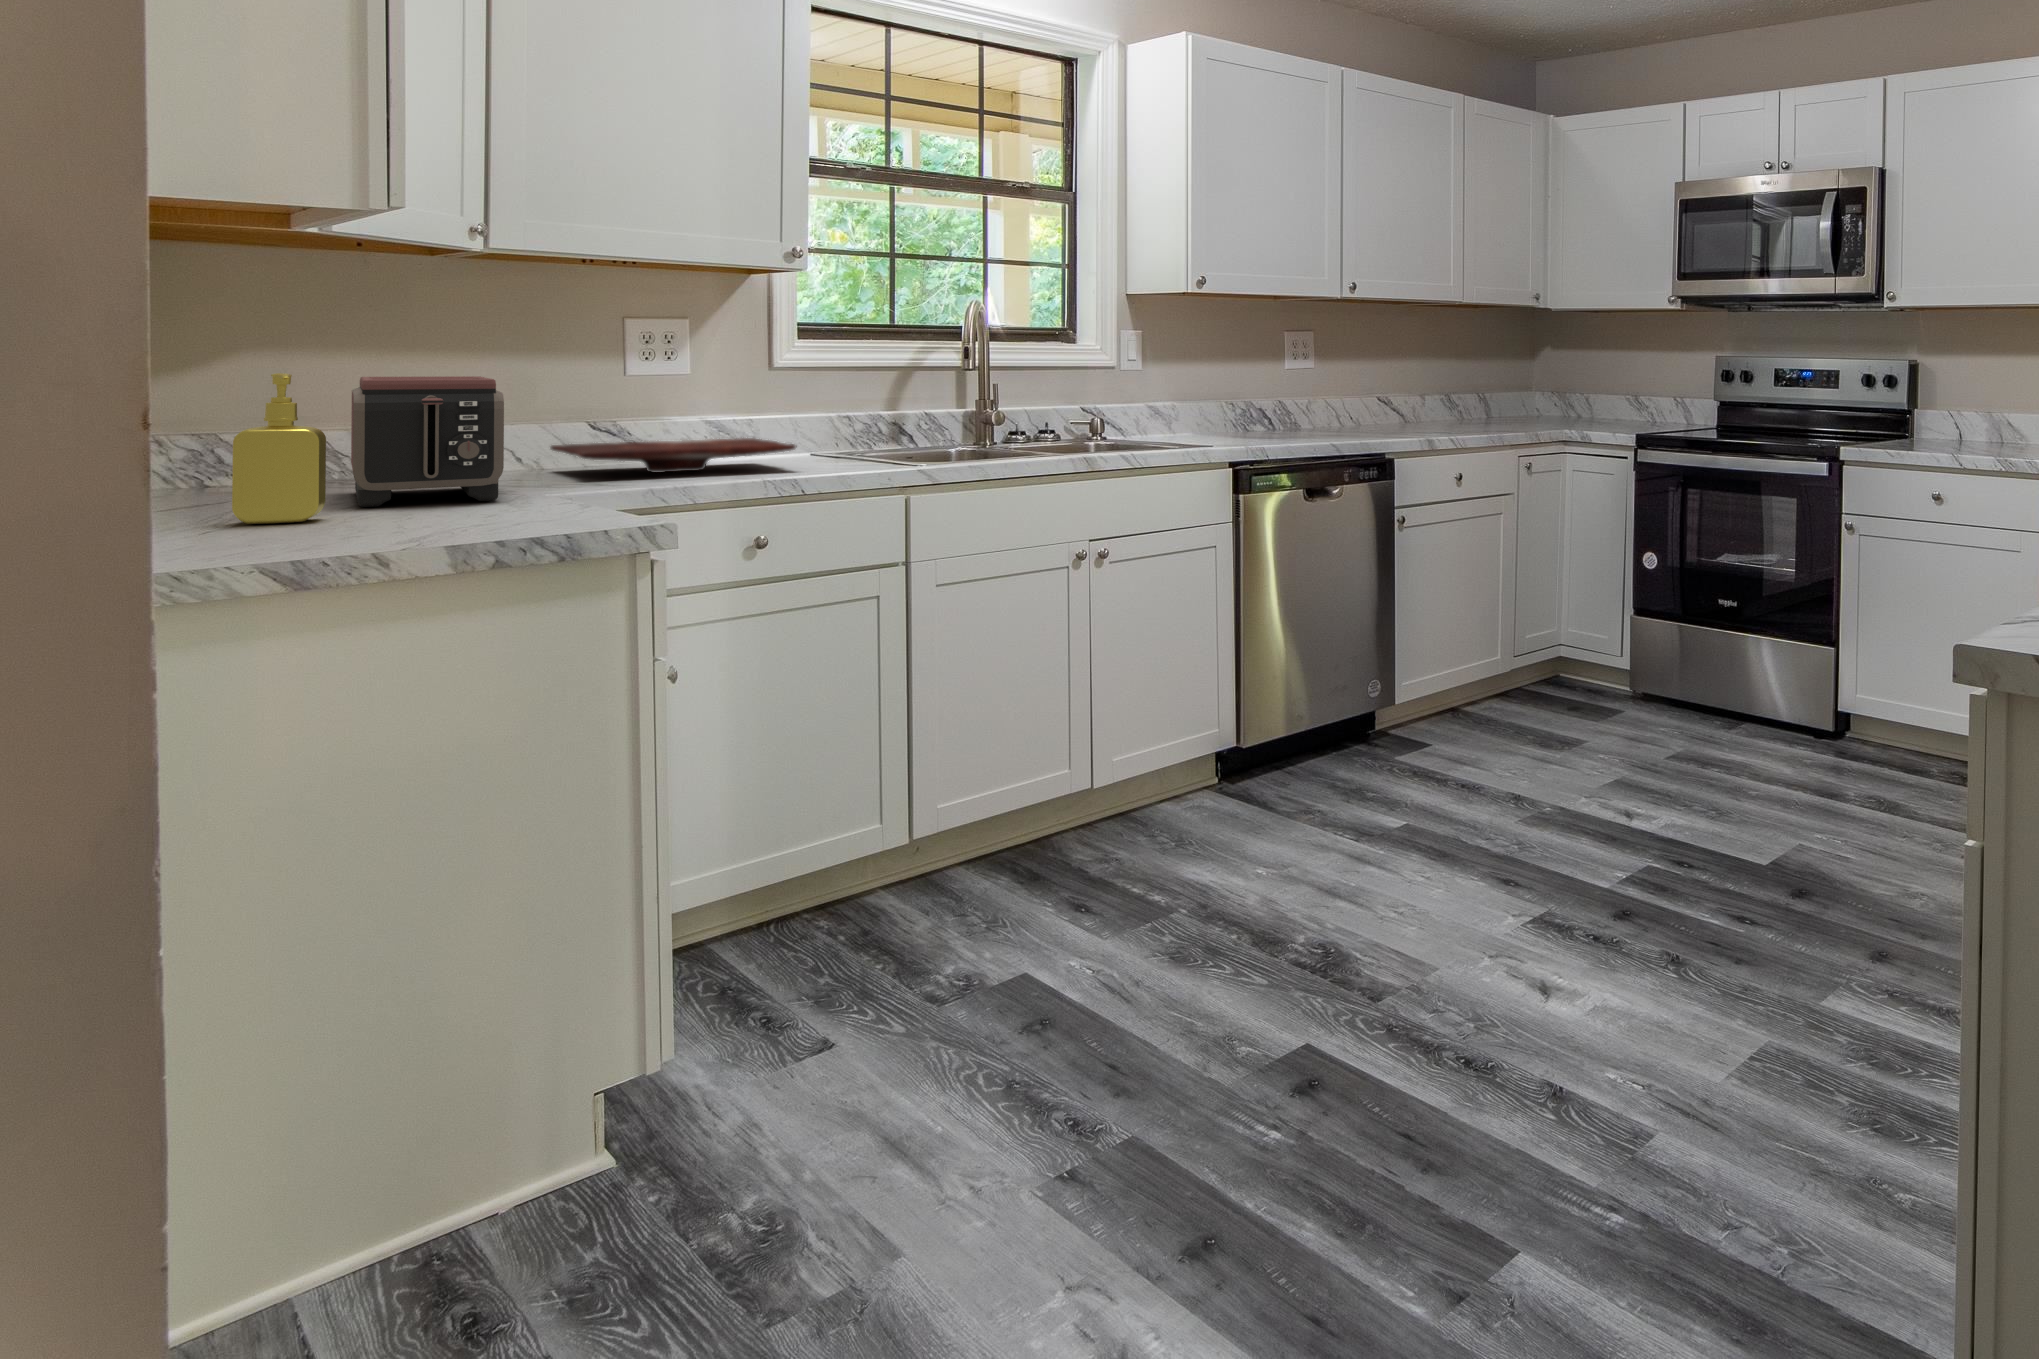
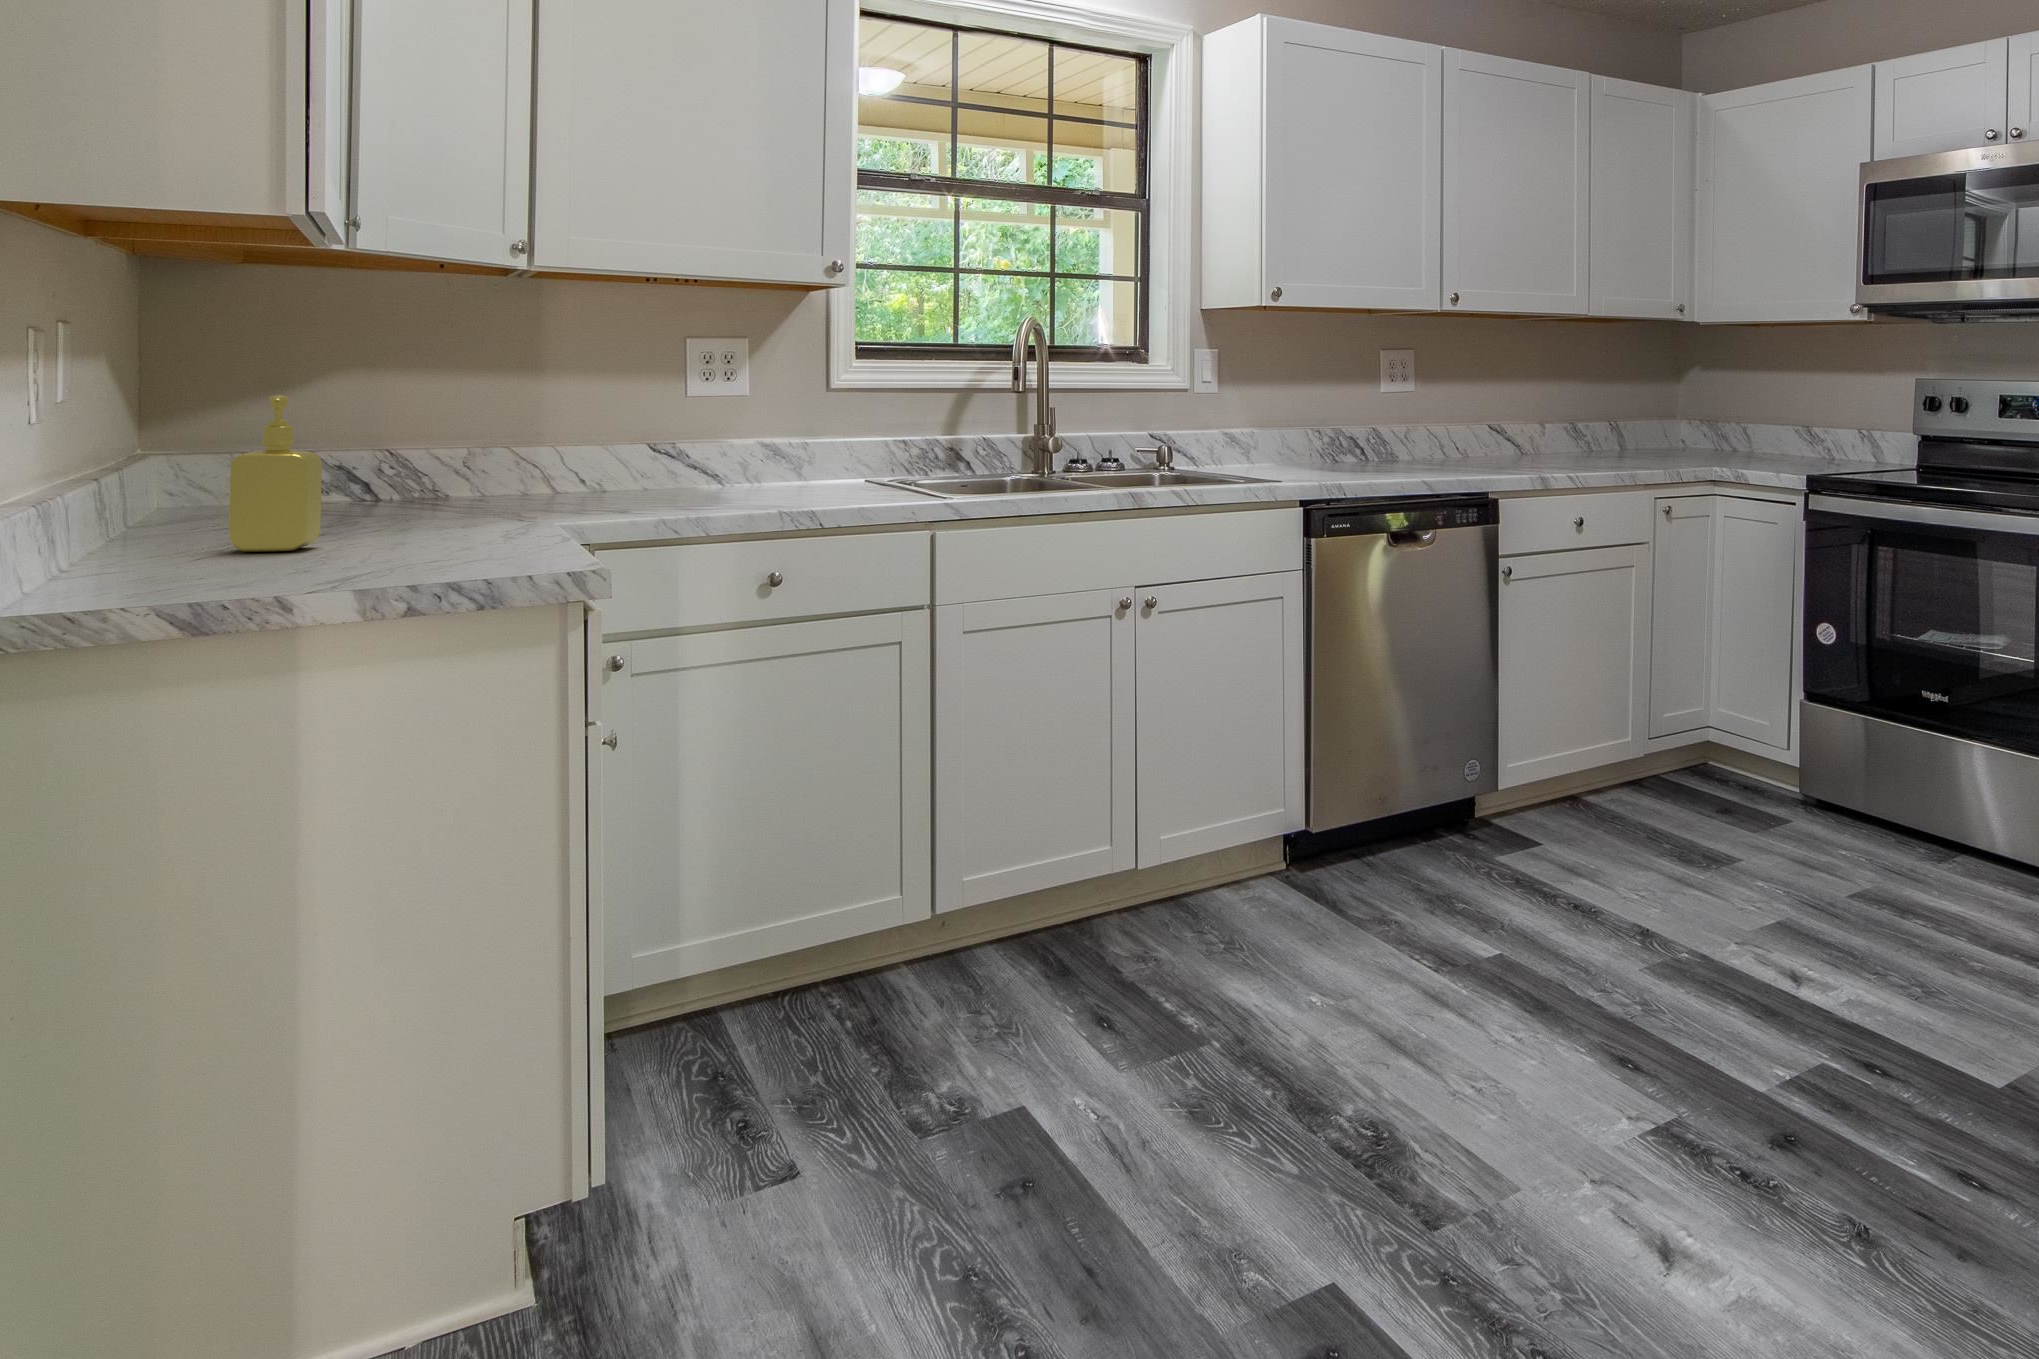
toaster: present [351,376,504,507] -> none [364,398,522,534]
cutting board: present [551,438,797,473] -> none [603,464,826,499]

